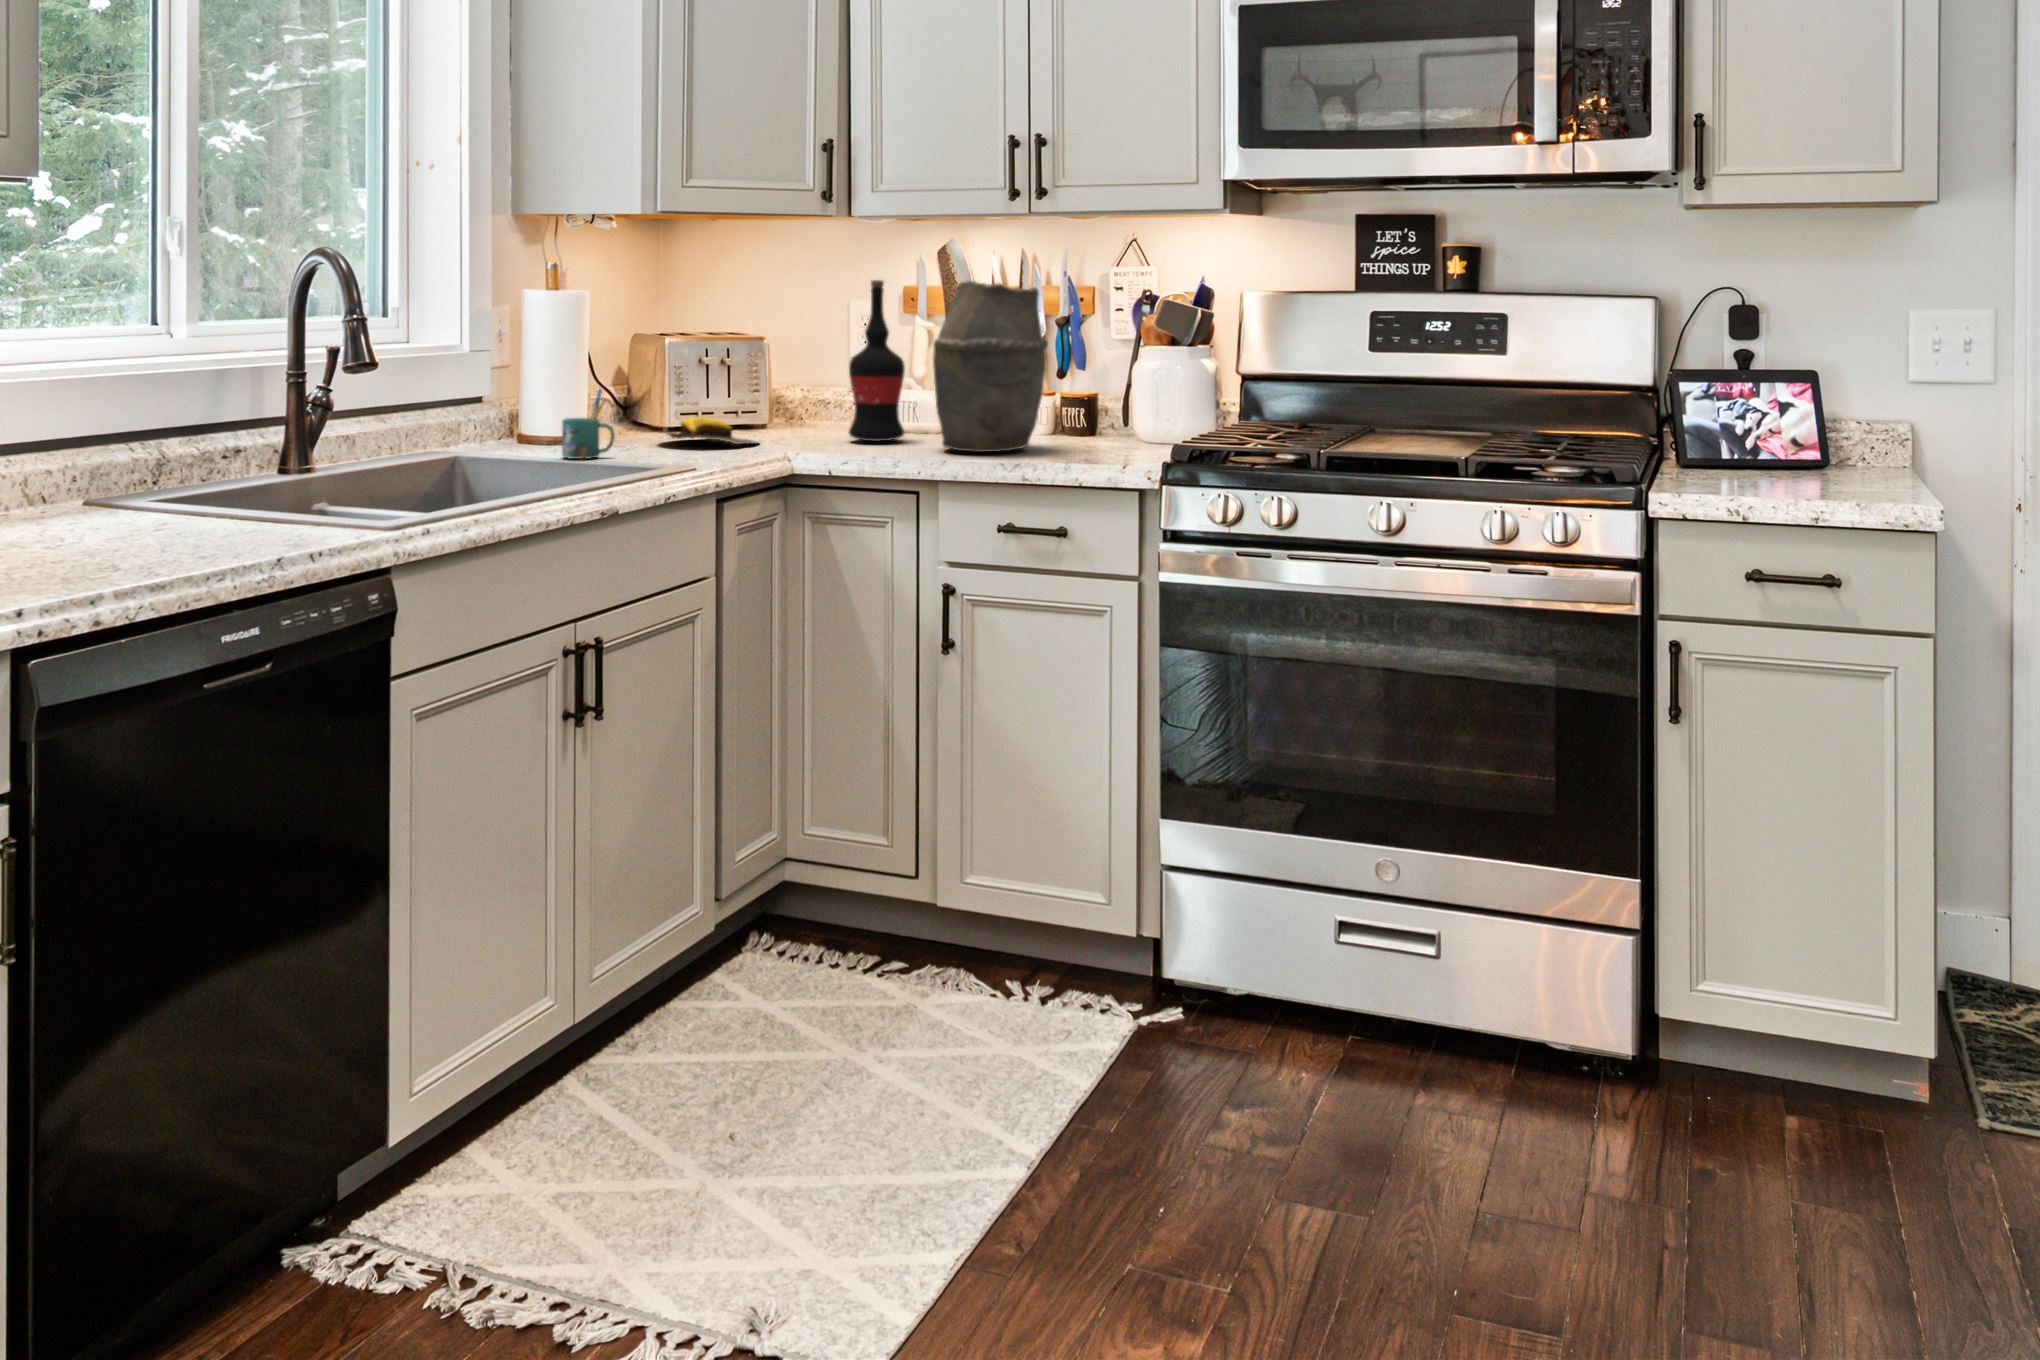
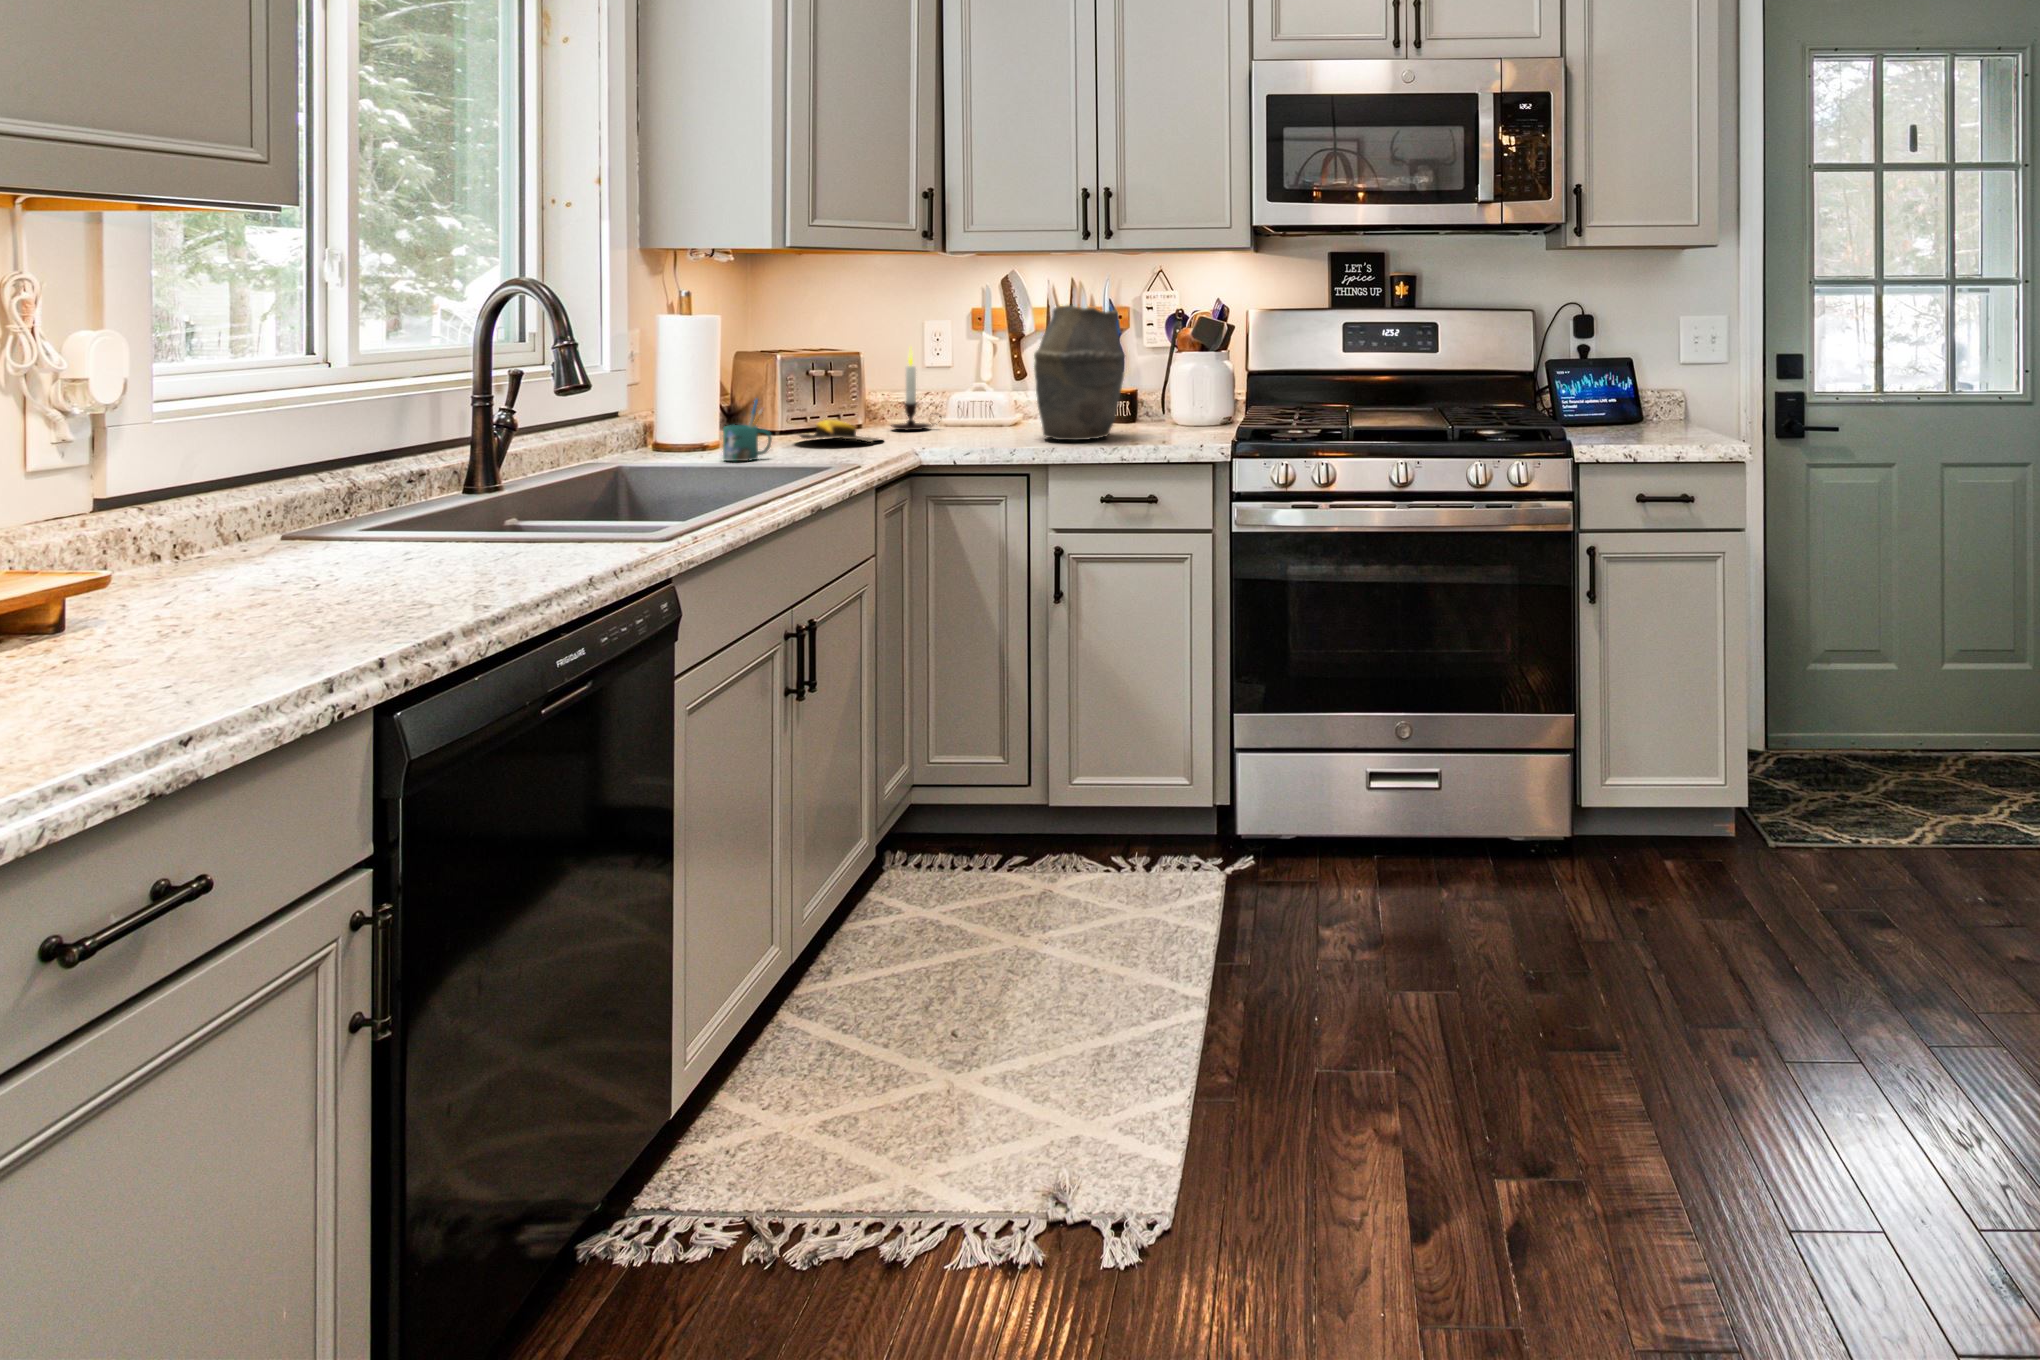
wine bottle: present [849,280,905,441] -> none [956,304,1002,435]
candle: none [784,330,843,434] -> present [892,348,940,430]

